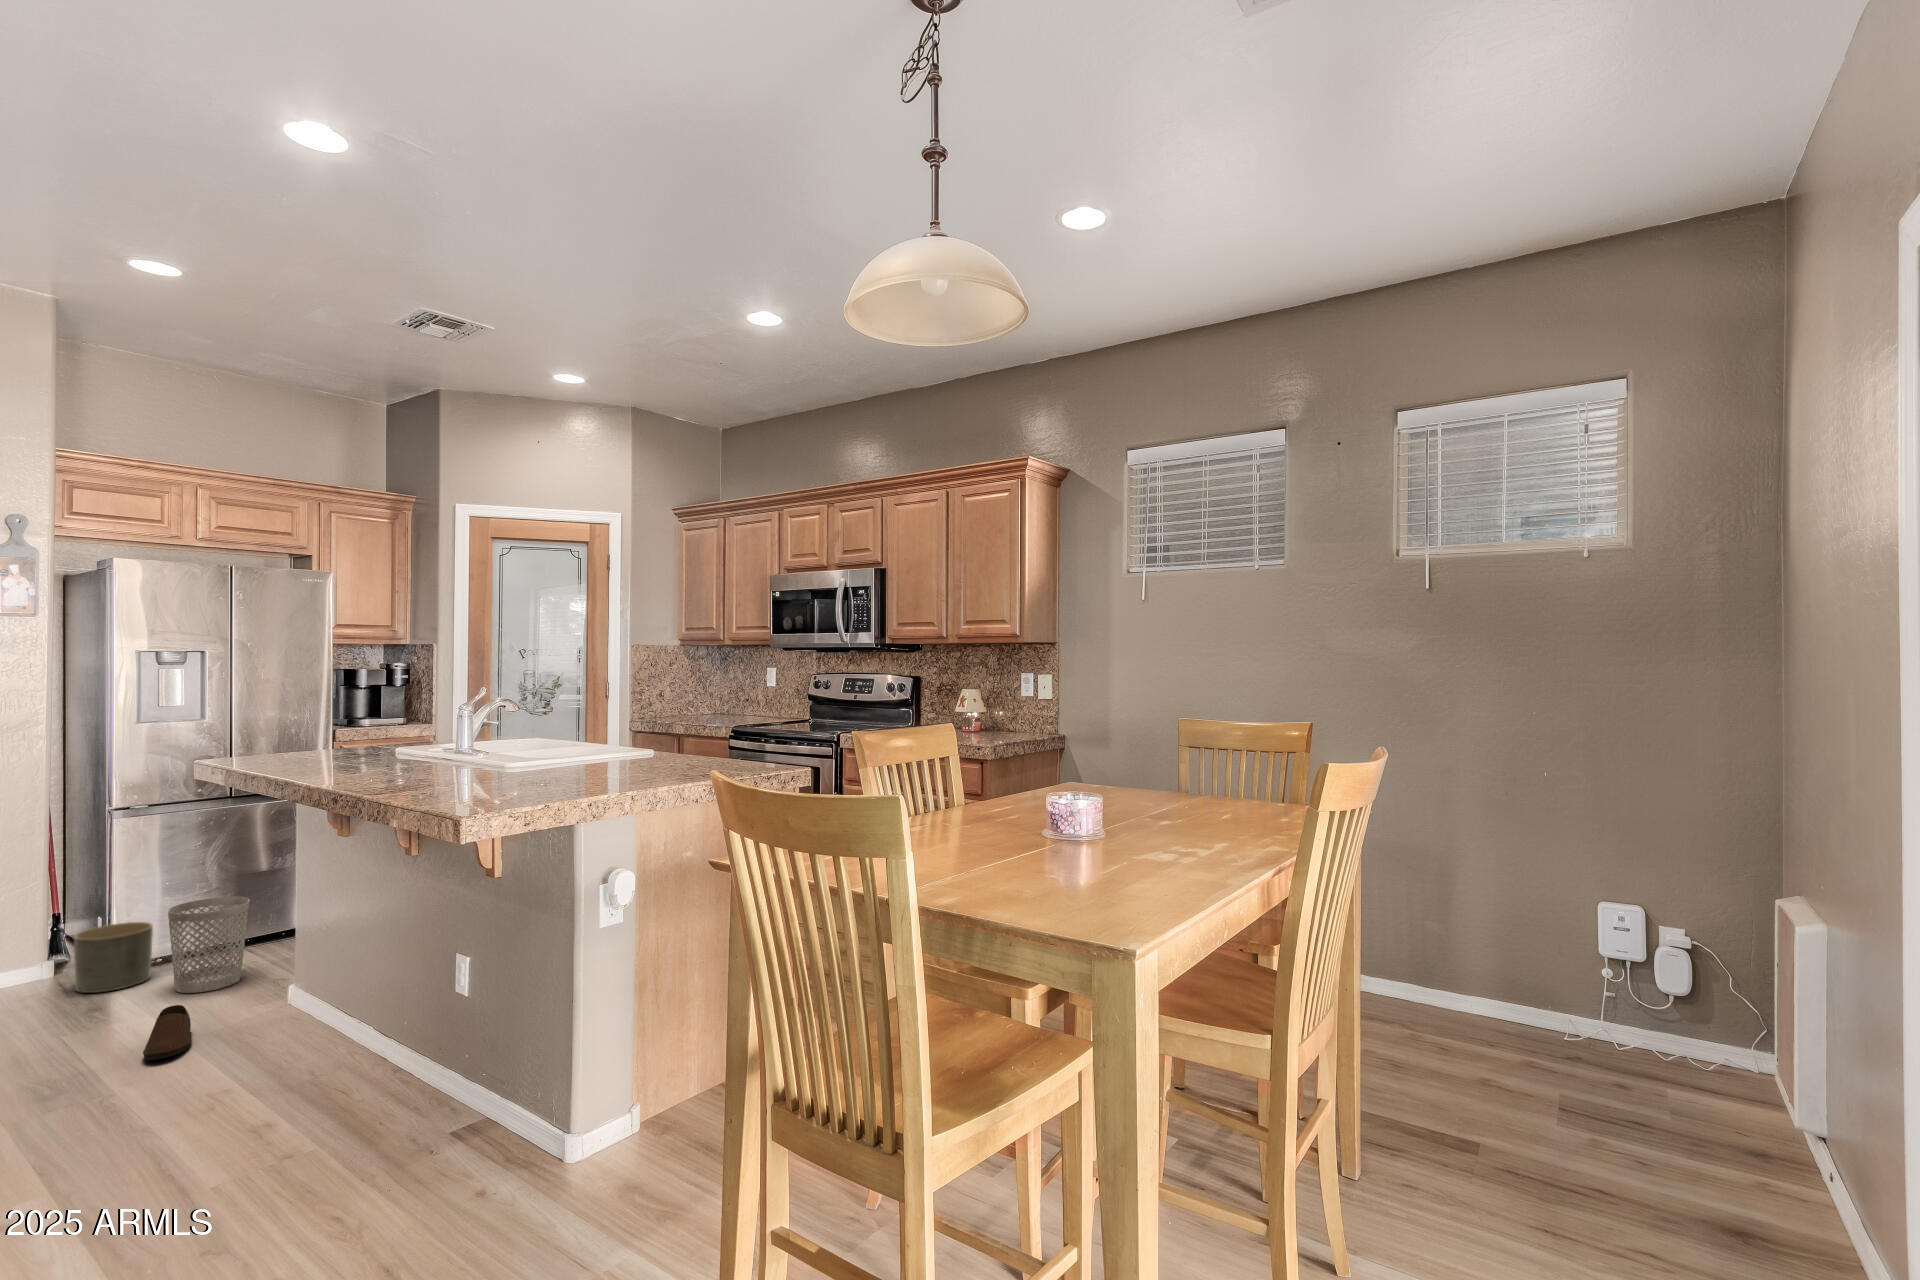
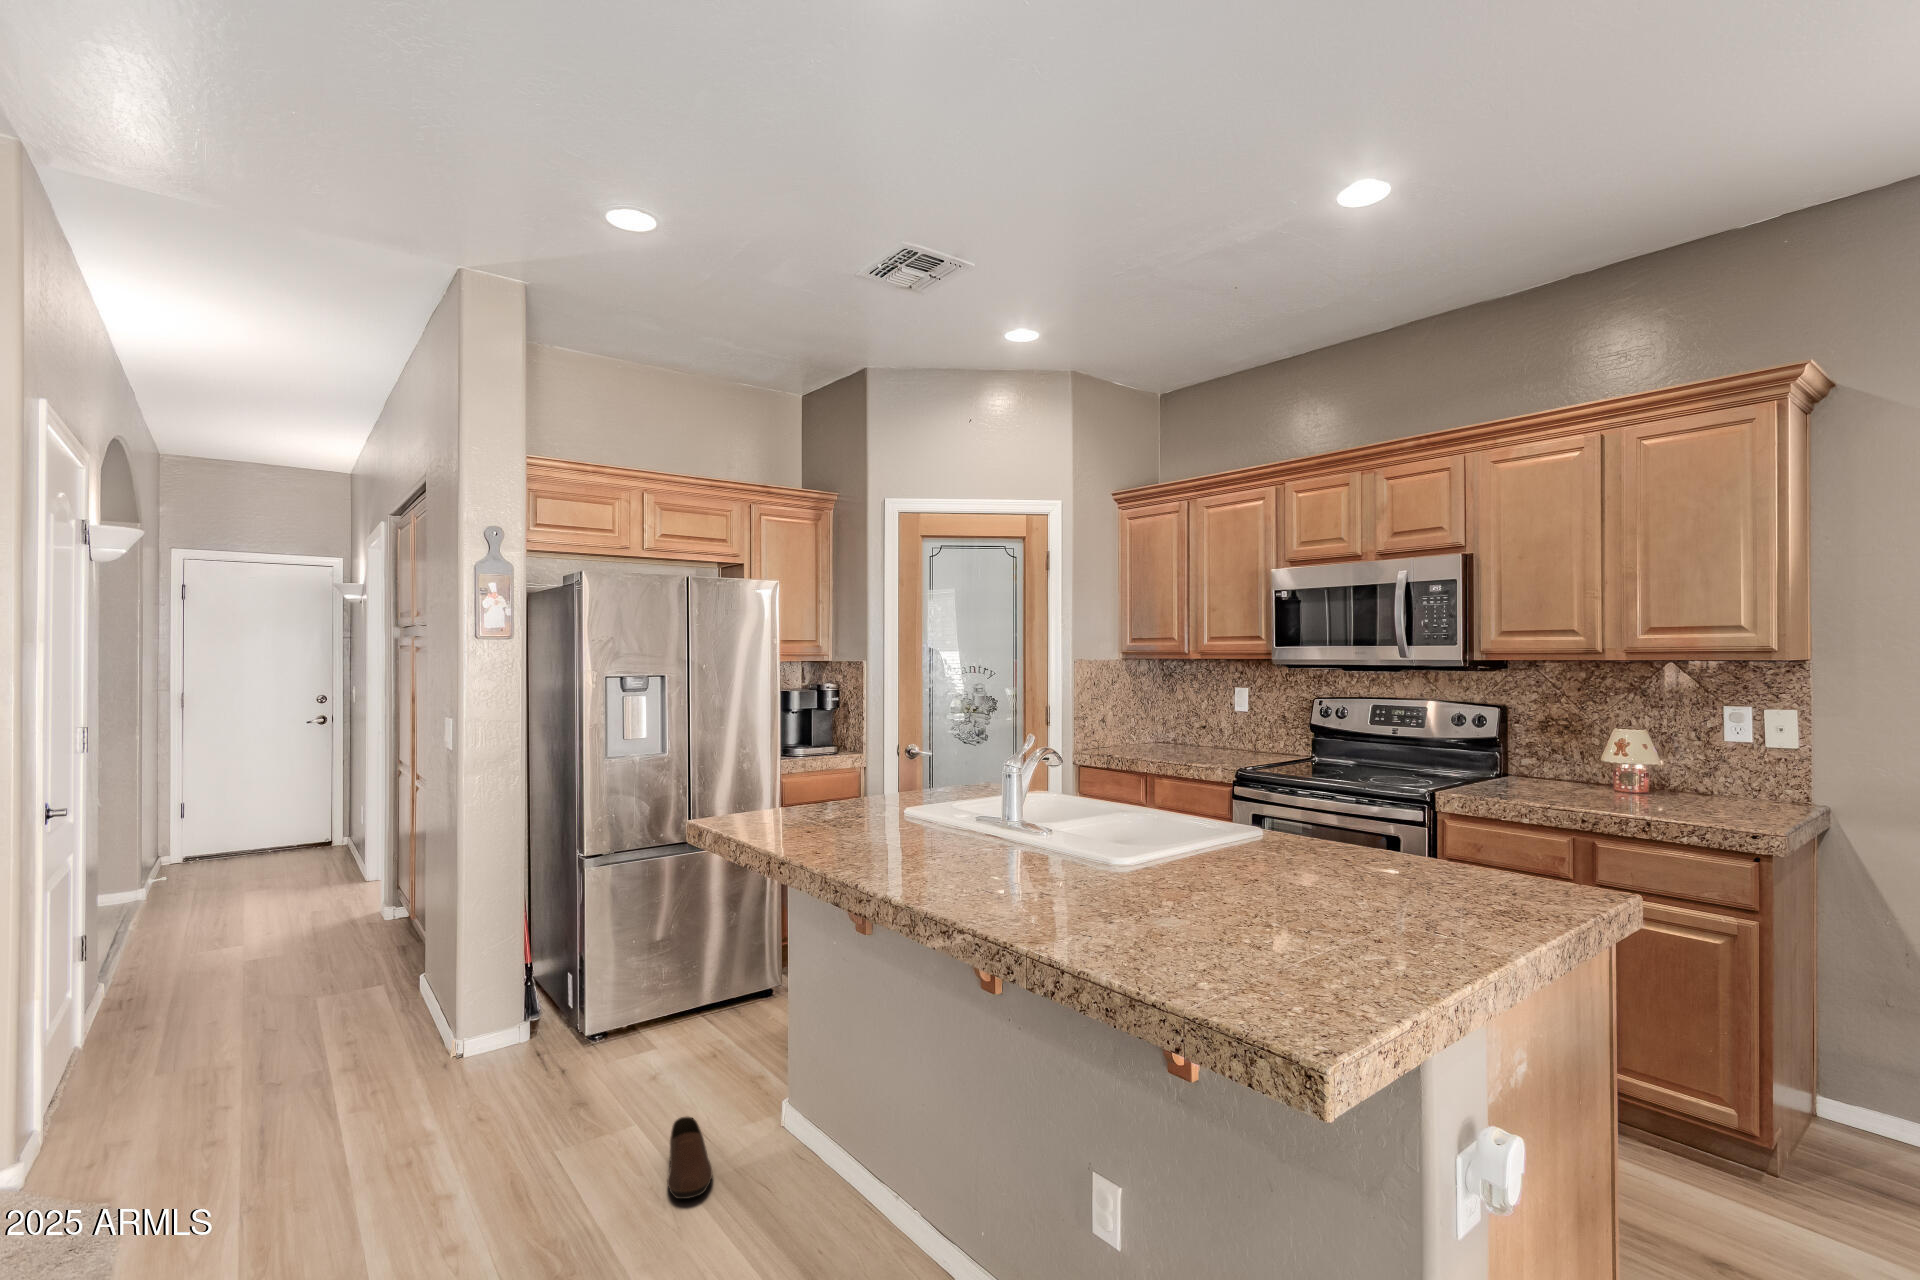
wastebasket: present [168,897,249,993] -> none [652,966,729,1084]
planter: present [74,922,153,993] -> none [558,987,629,1072]

